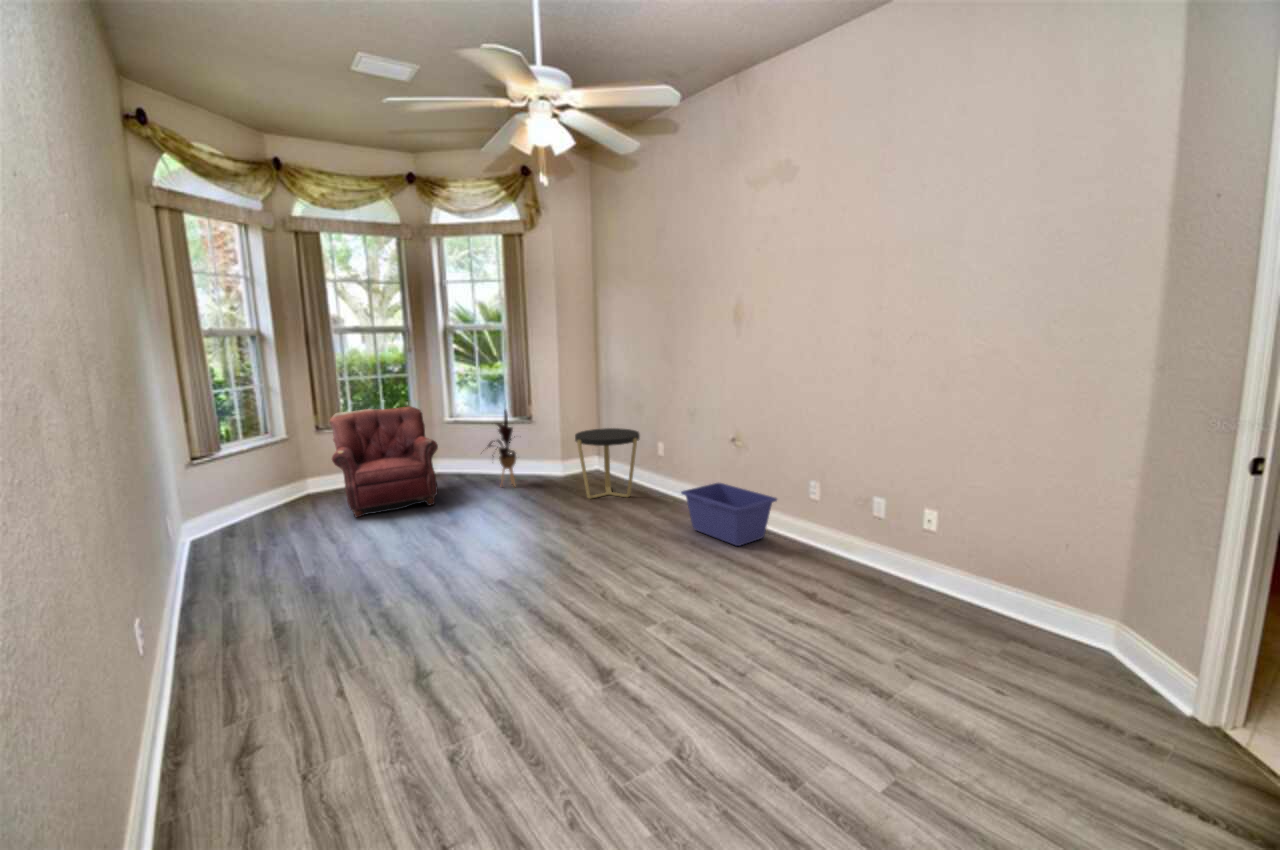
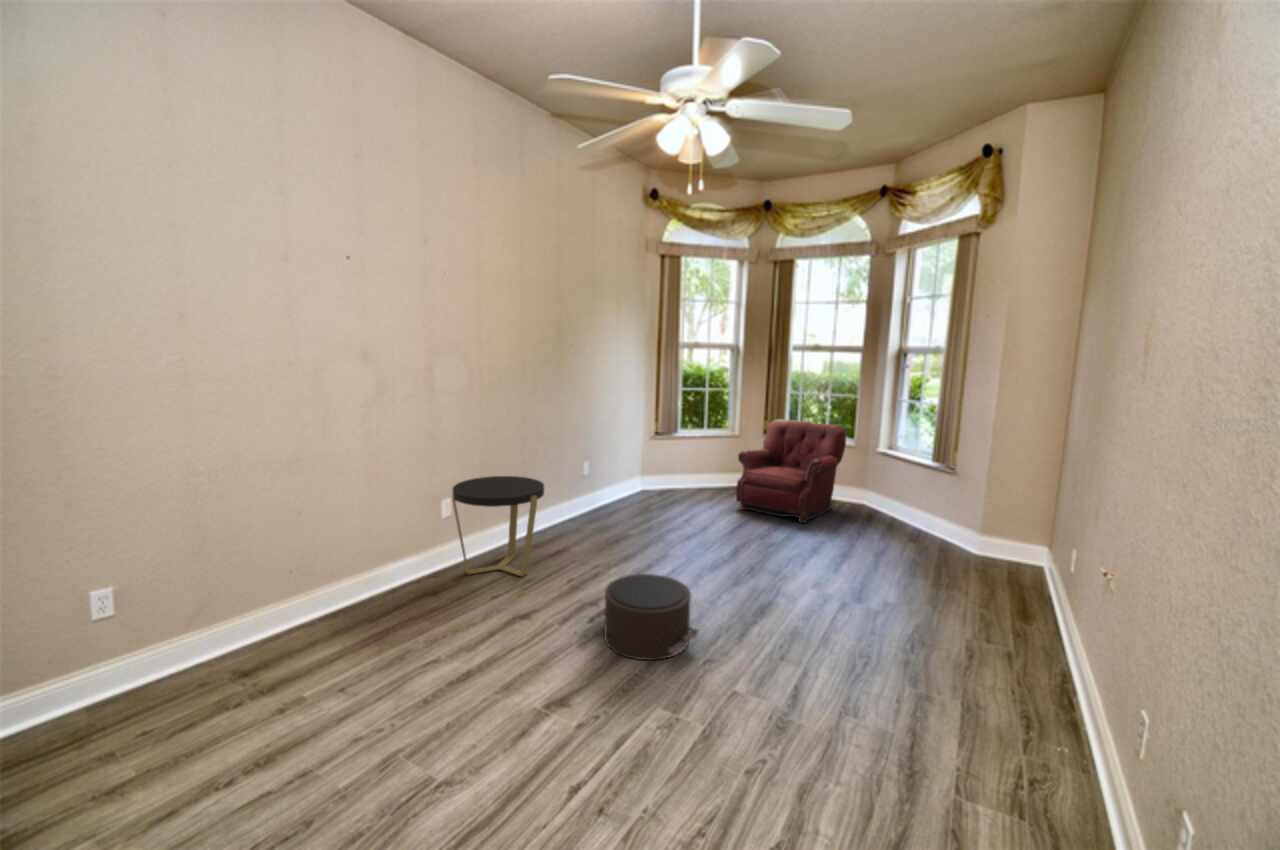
house plant: present [488,411,516,484] -> none [875,446,933,539]
side table: present [575,428,640,499] -> present [452,476,544,577]
storage bin: present [681,483,777,546] -> none [966,619,1103,775]
pouf: none [485,553,603,636] -> present [587,574,699,660]

